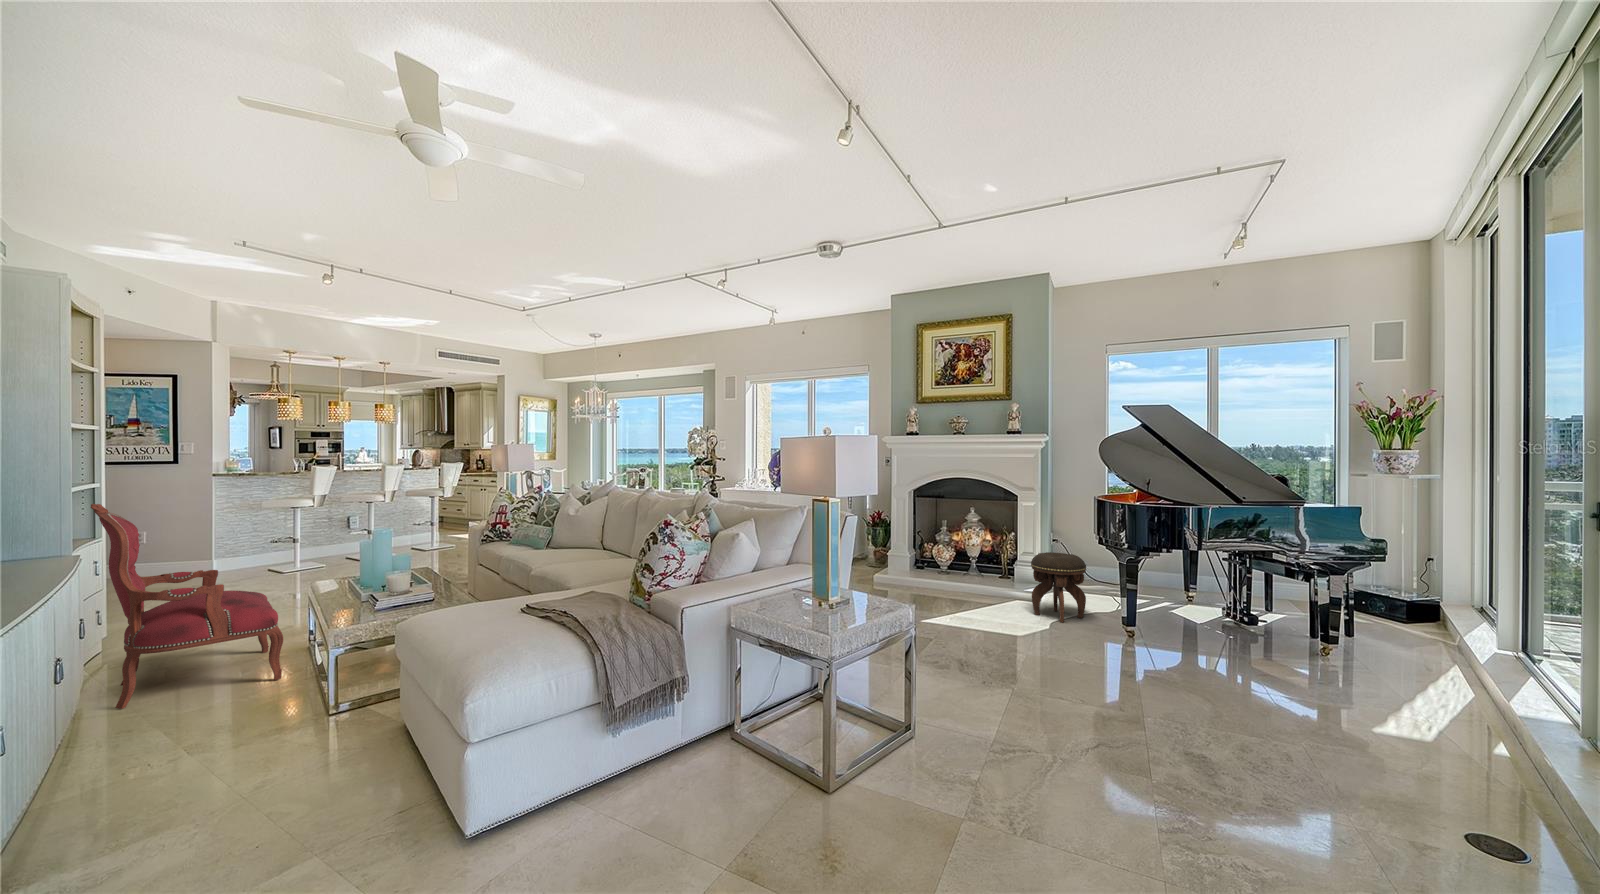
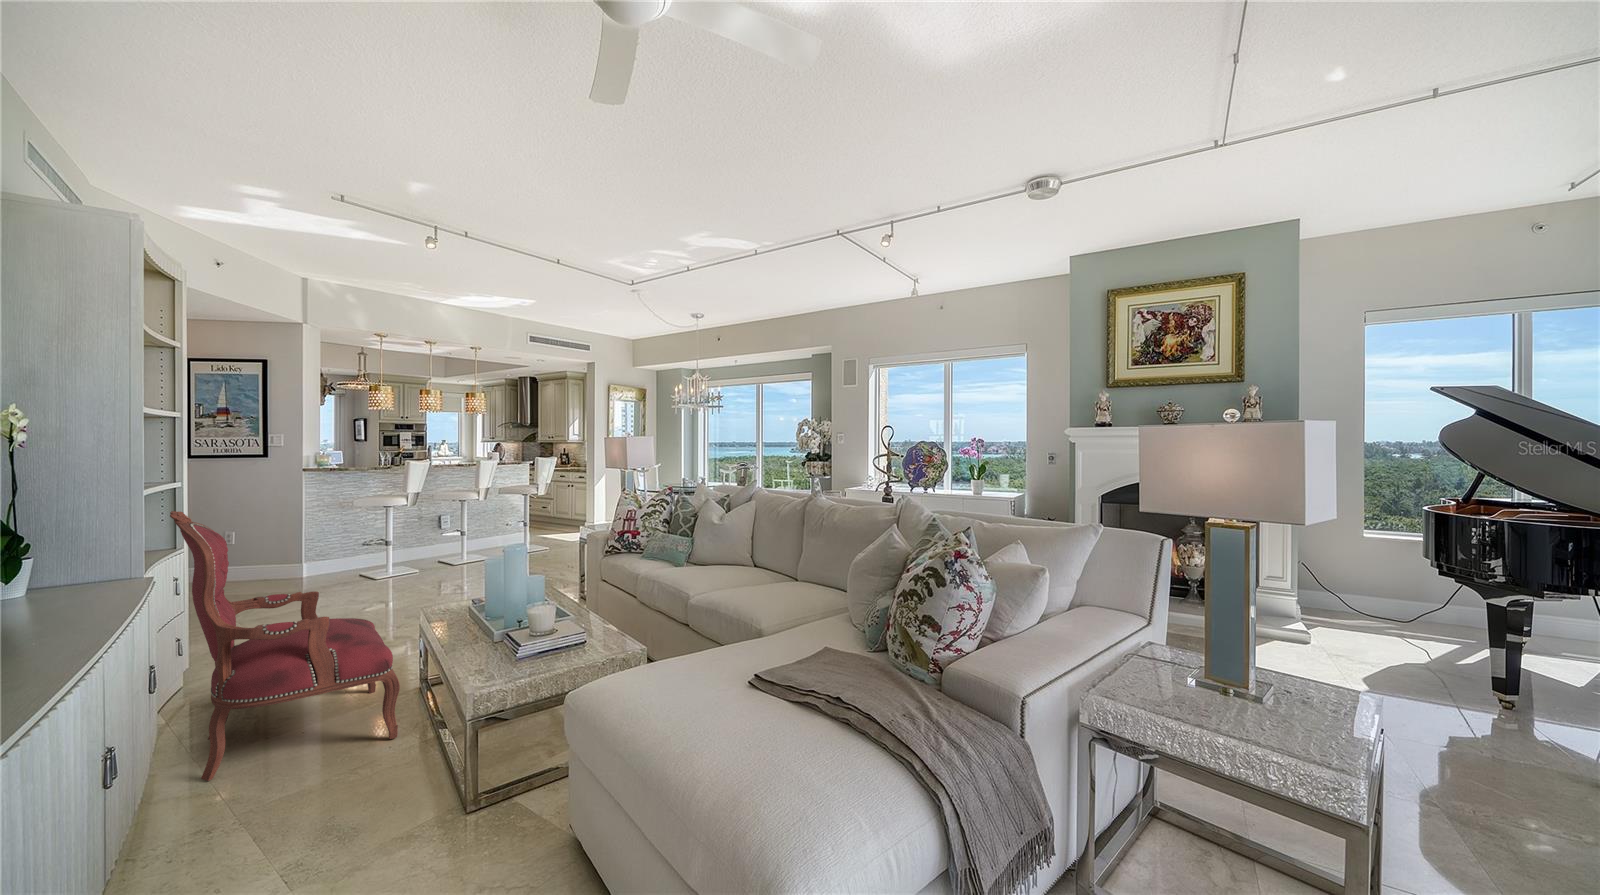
footstool: present [1031,552,1086,622] -> none [1319,582,1413,681]

